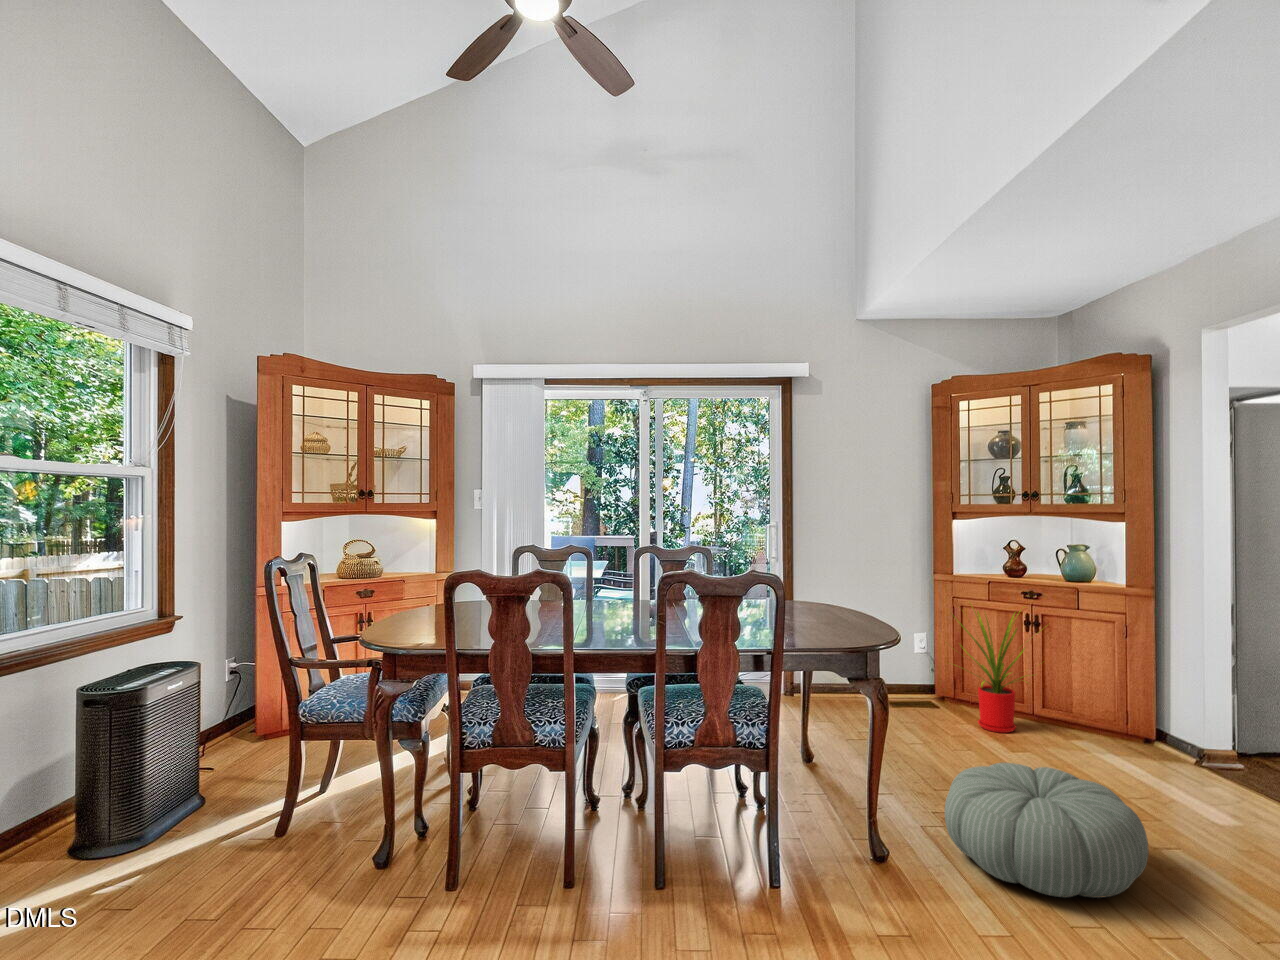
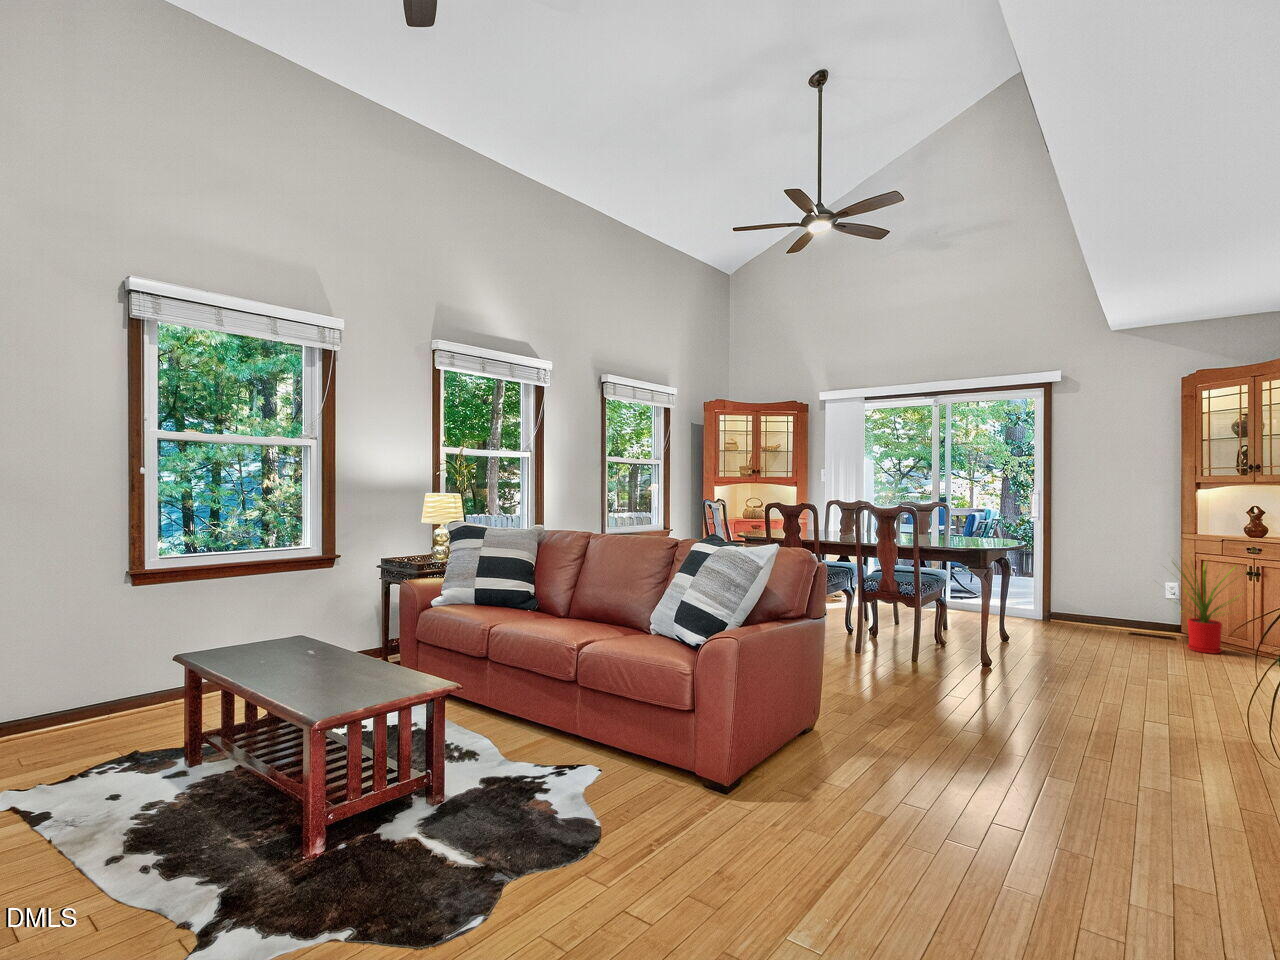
pouf: present [944,763,1149,898] -> none [1037,634,1166,700]

